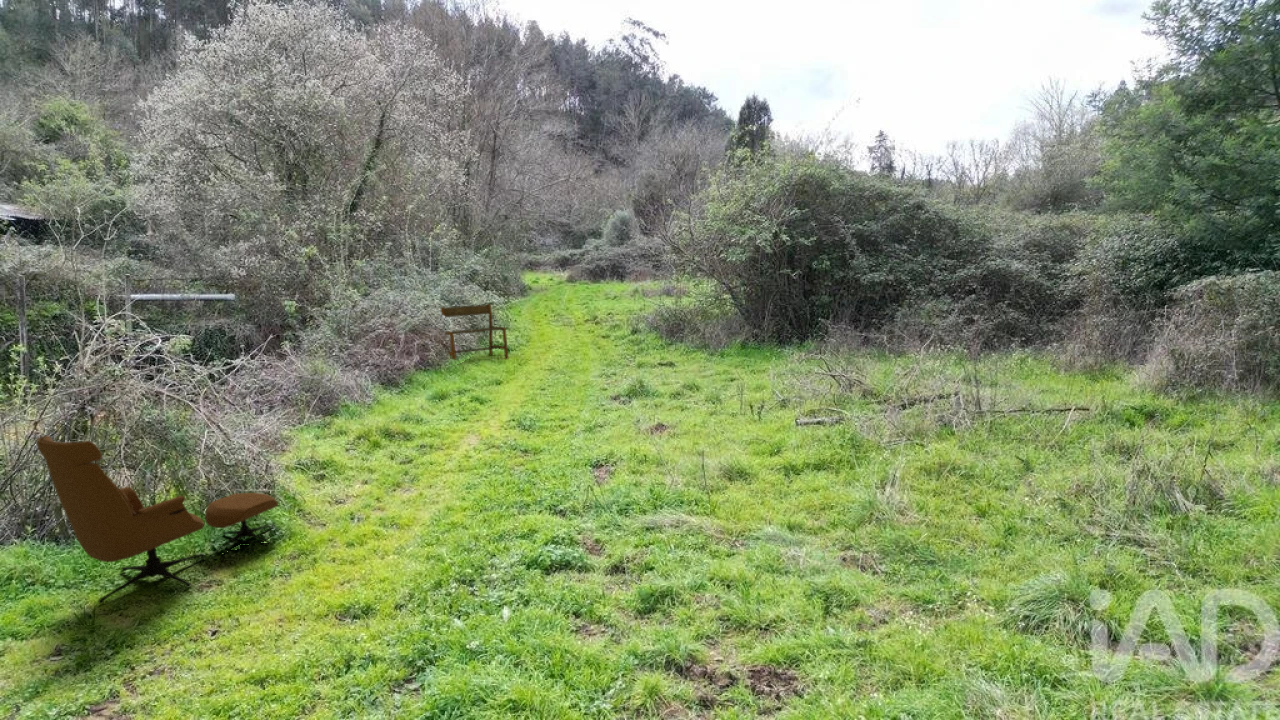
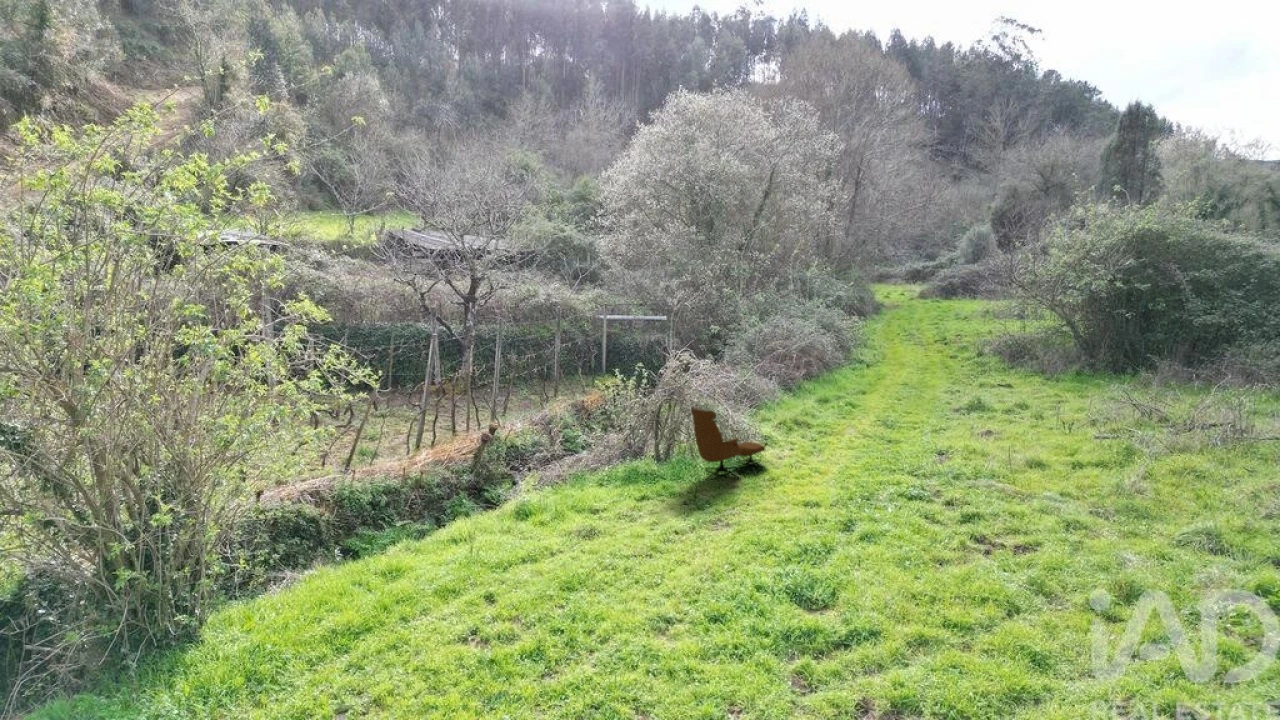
bench: present [441,304,508,359] -> none [817,331,869,377]

